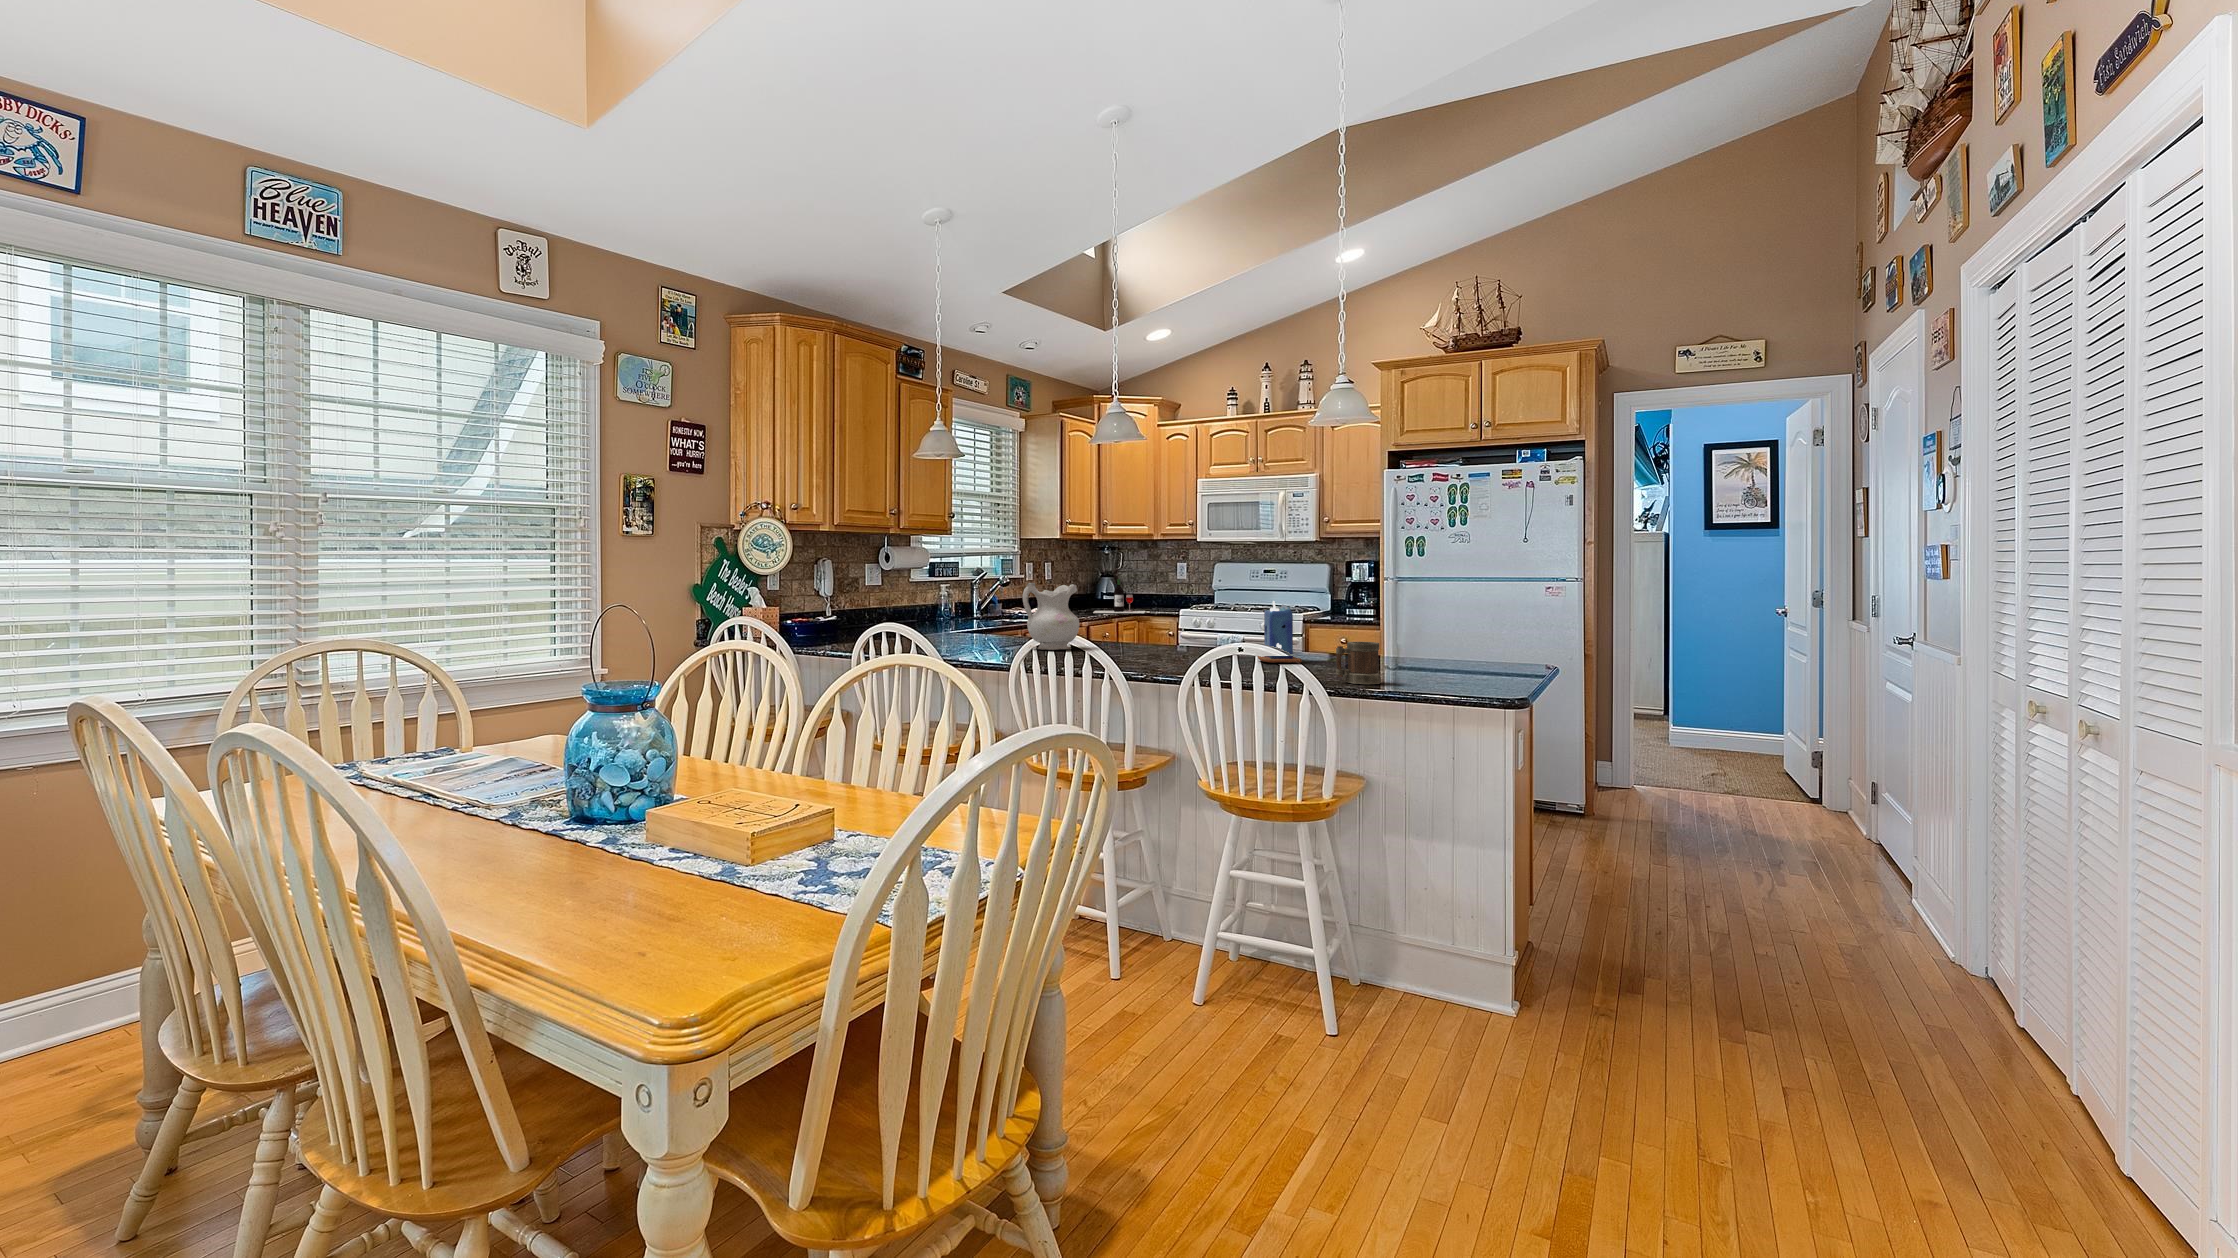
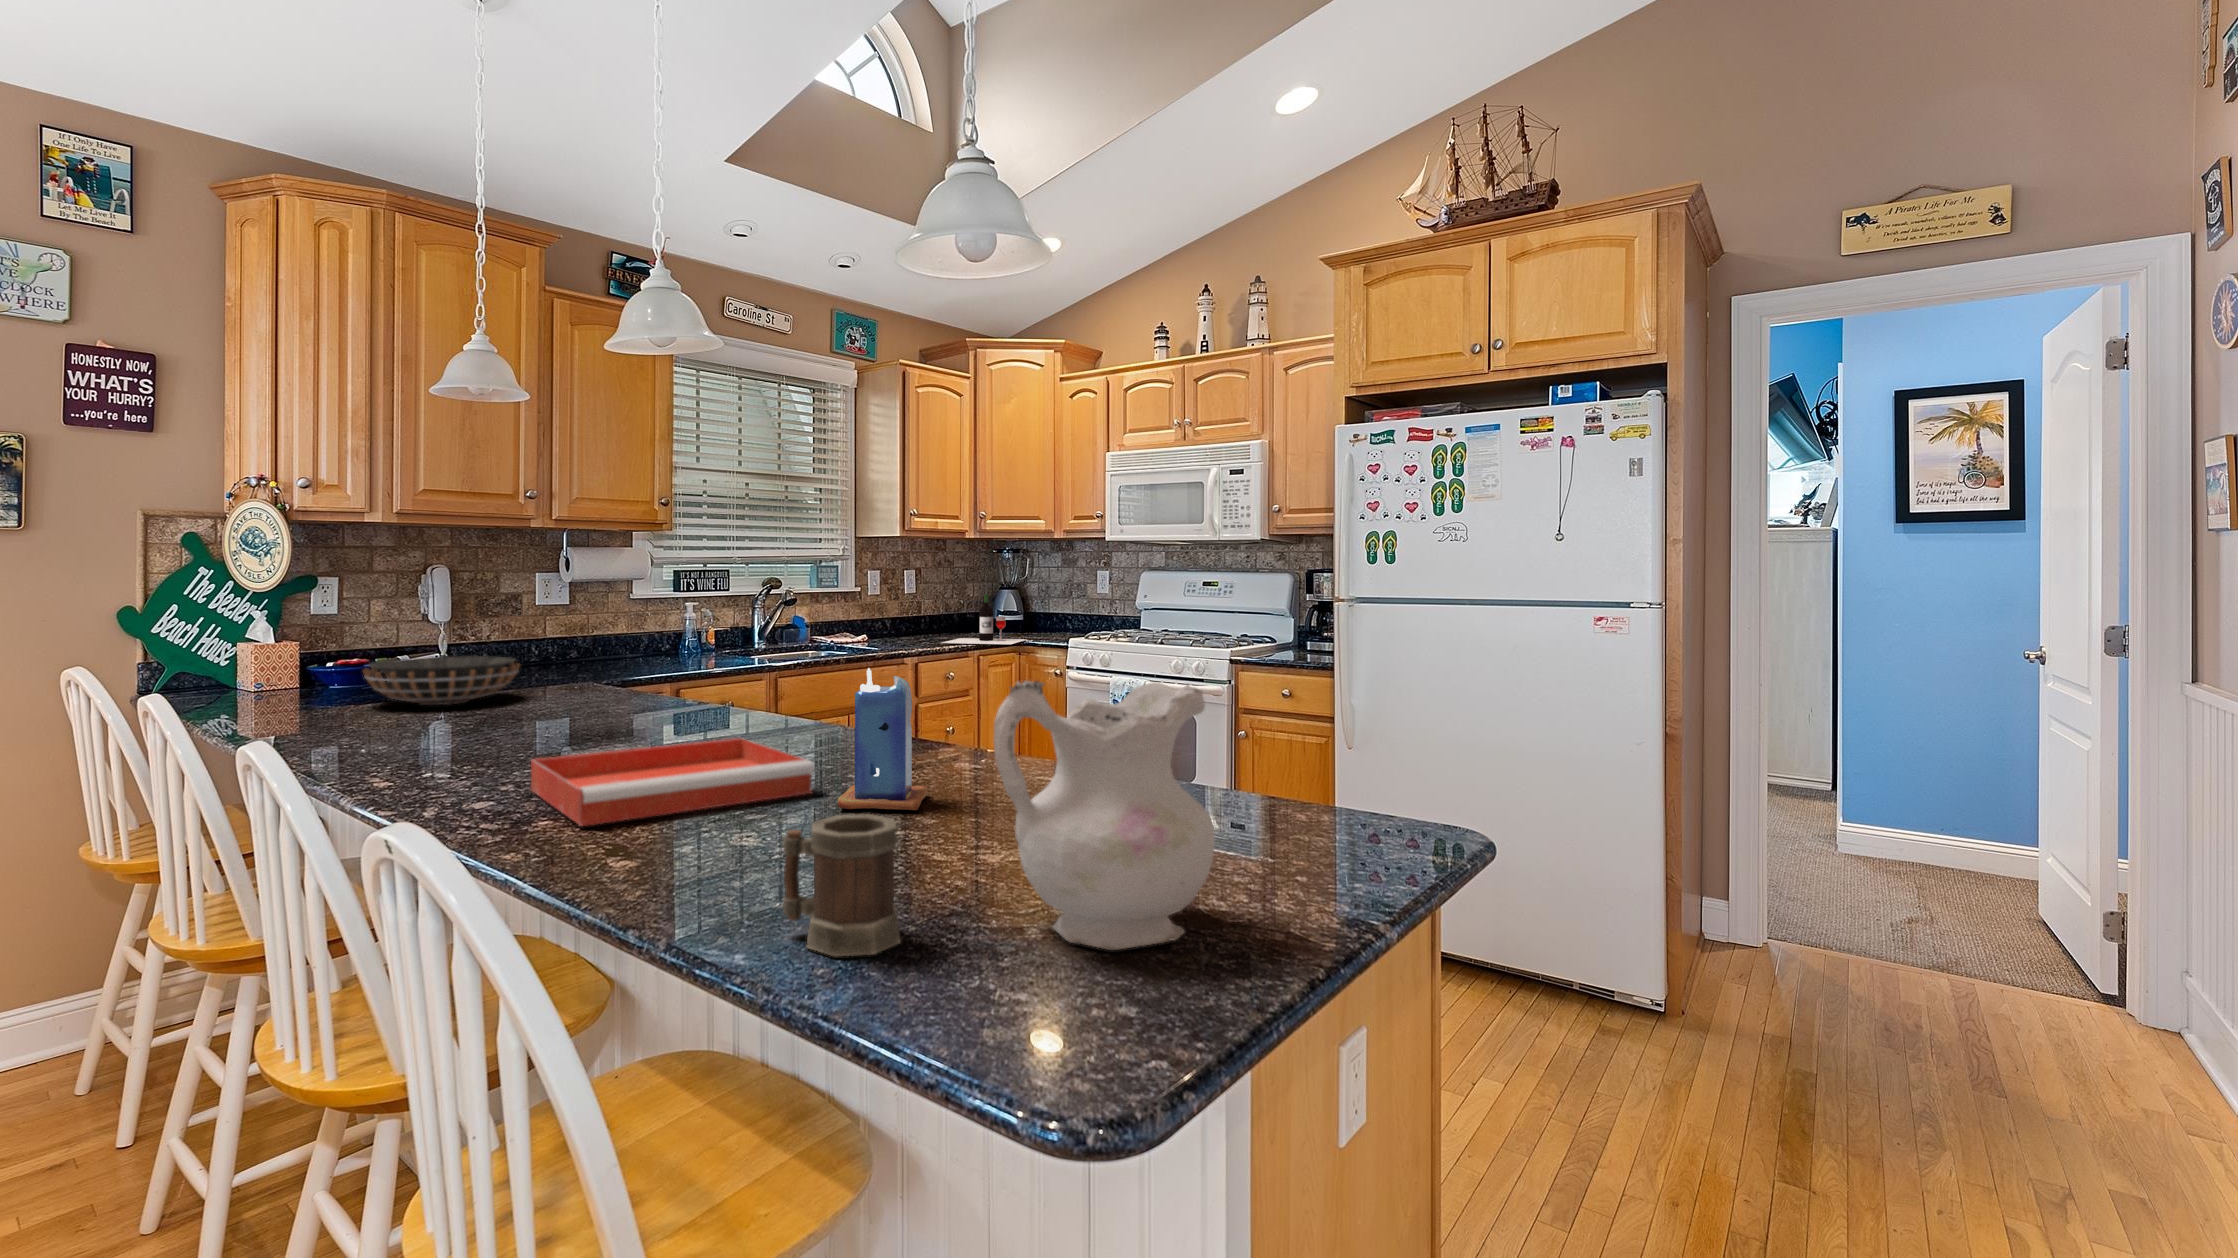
ceramic pitcher: present [1023,583,1079,650] -> present [994,680,1215,950]
decorative bowl: none [860,613,944,640] -> present [363,656,520,705]
tray: none [1106,641,1240,667] -> present [531,738,814,826]

